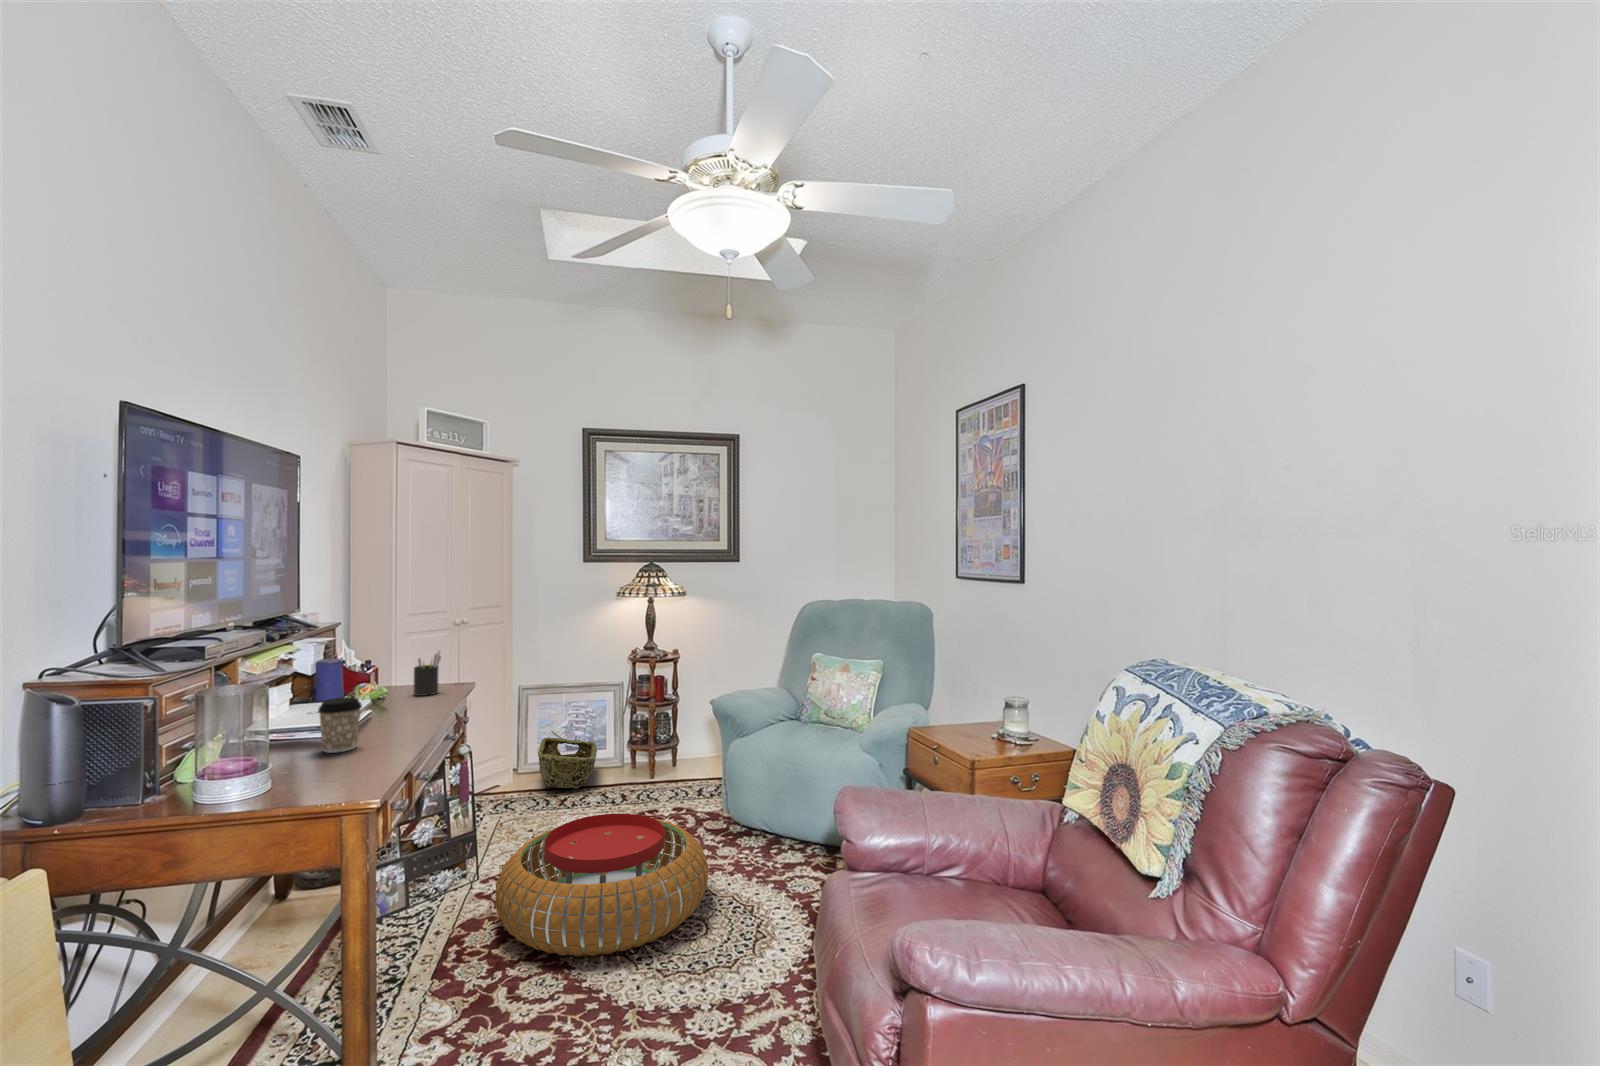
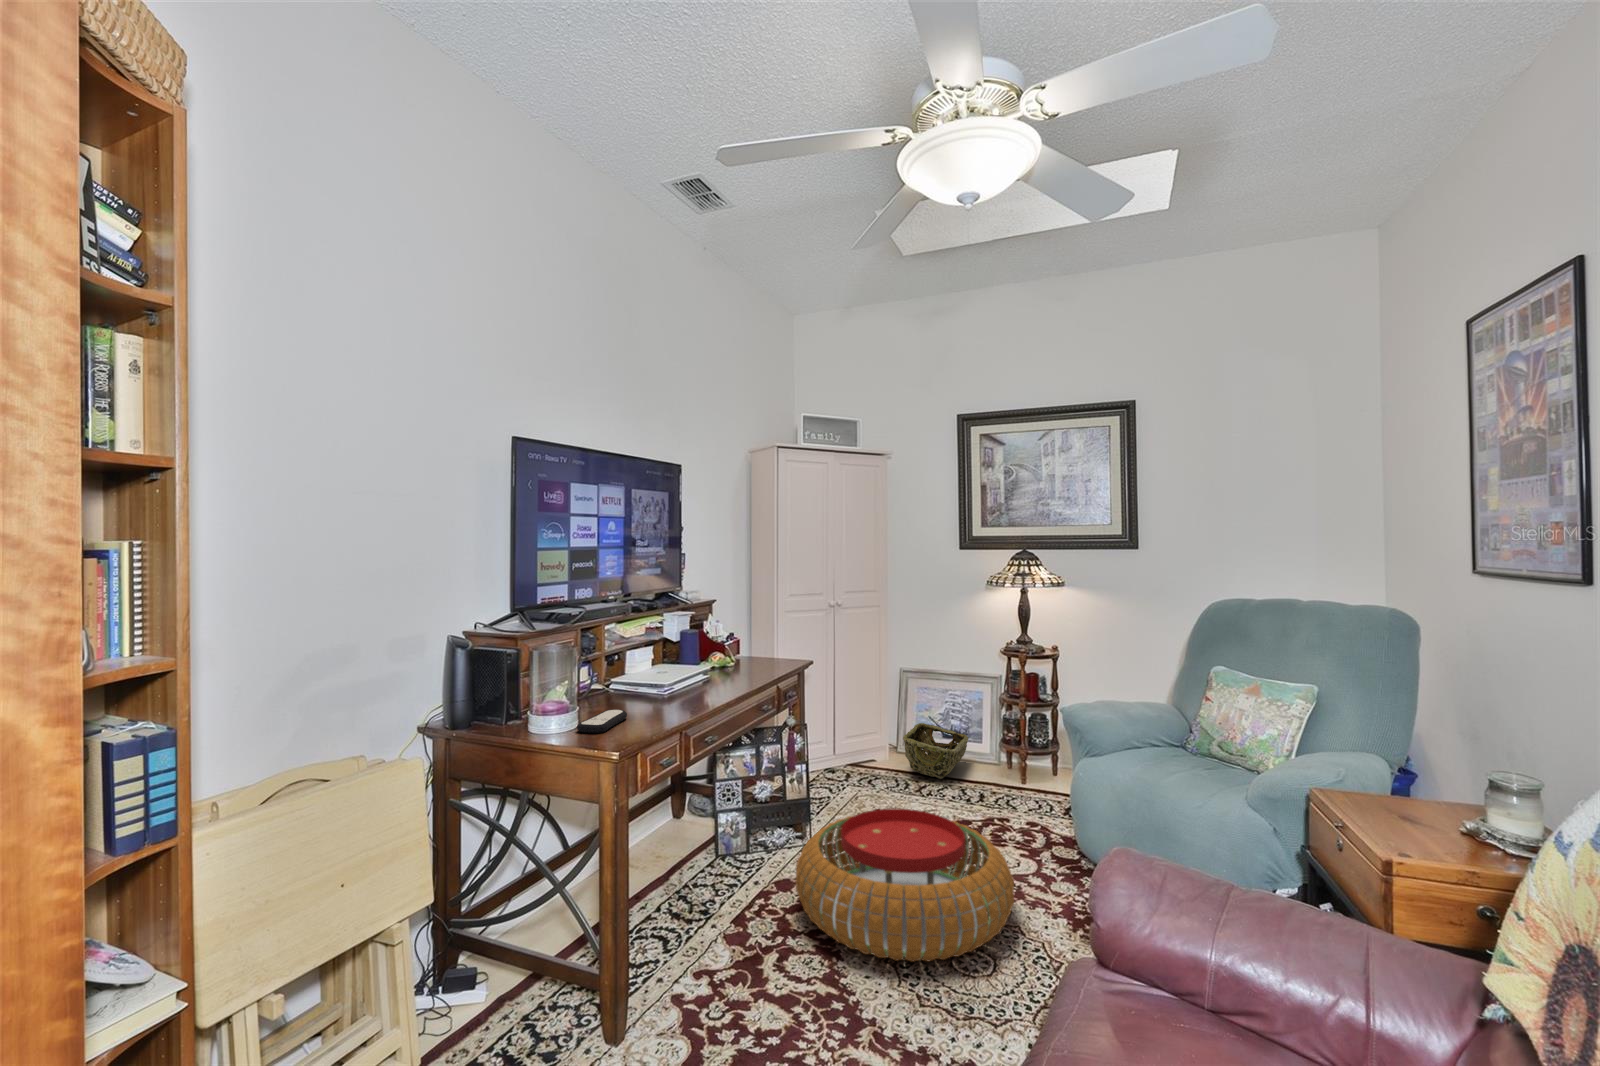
pen holder: present [414,650,441,696] -> none [748,625,770,665]
coffee cup: present [318,697,362,753] -> none [621,657,654,703]
remote control: none [320,760,365,790] -> present [577,710,627,733]

